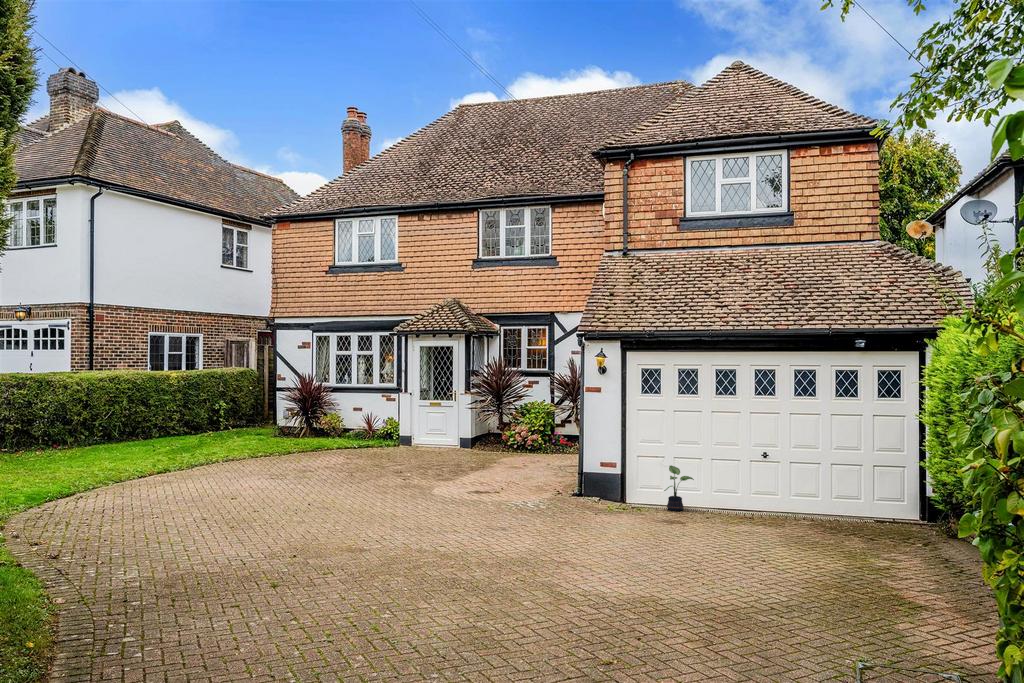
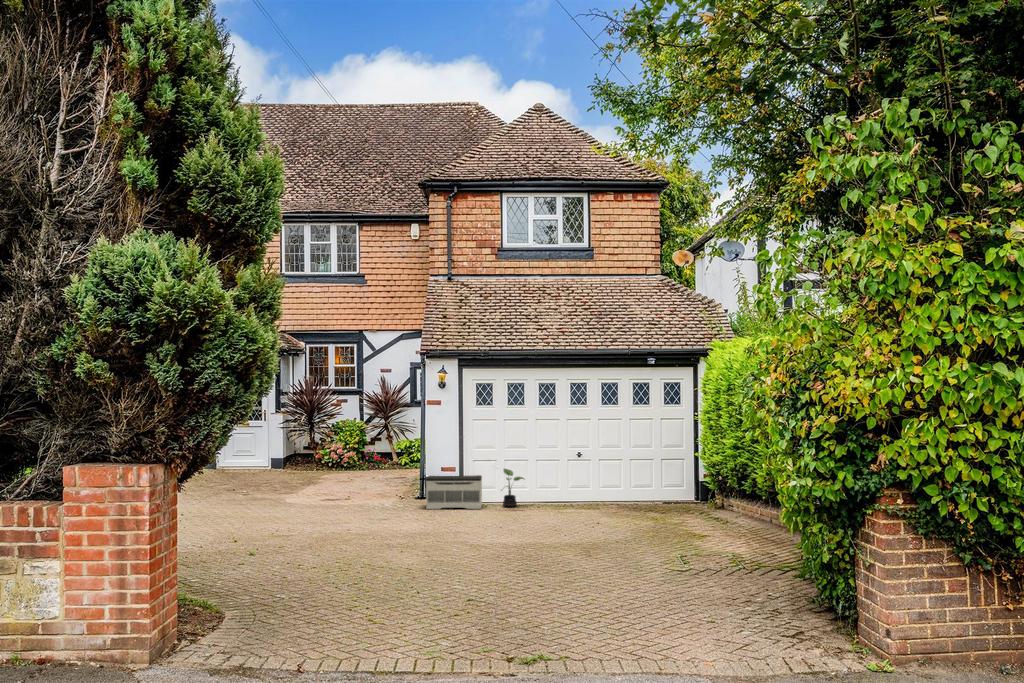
bench: none [579,468,644,510] -> present [426,475,482,509]

